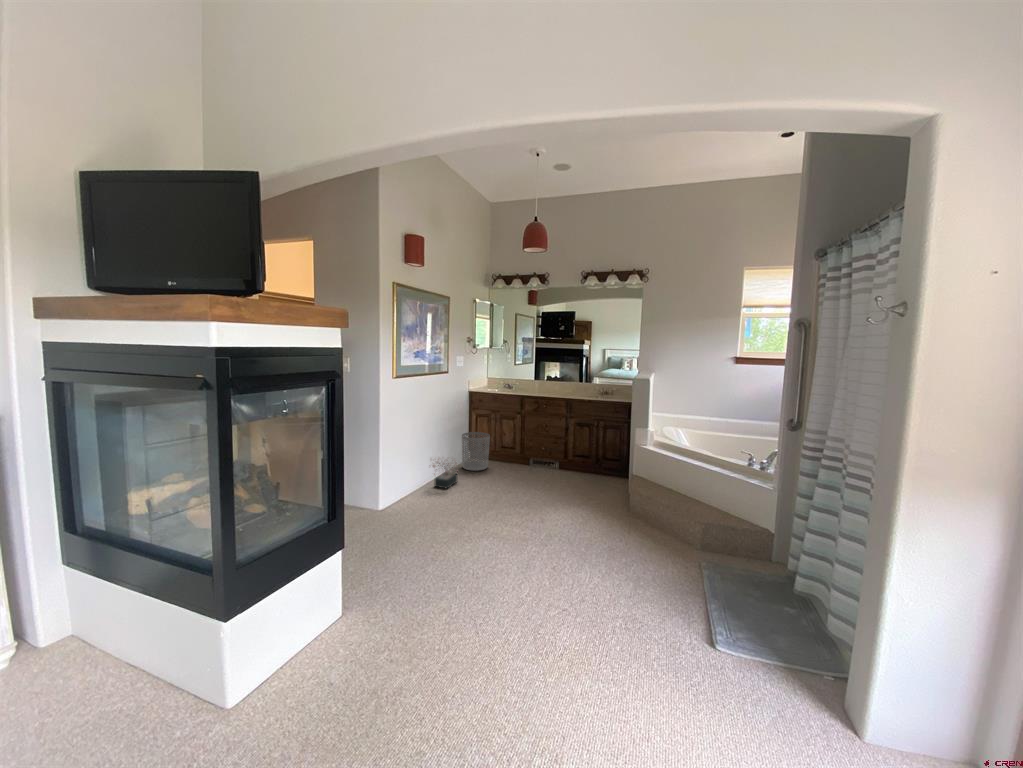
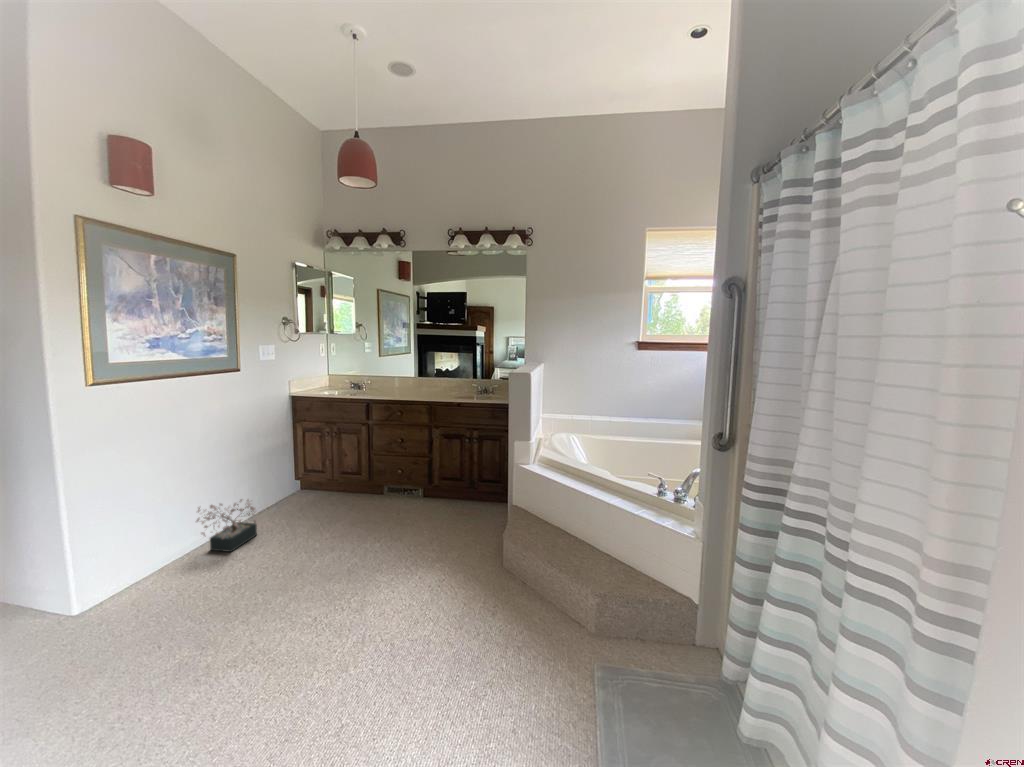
waste bin: present [462,432,490,471] -> none [276,453,322,511]

